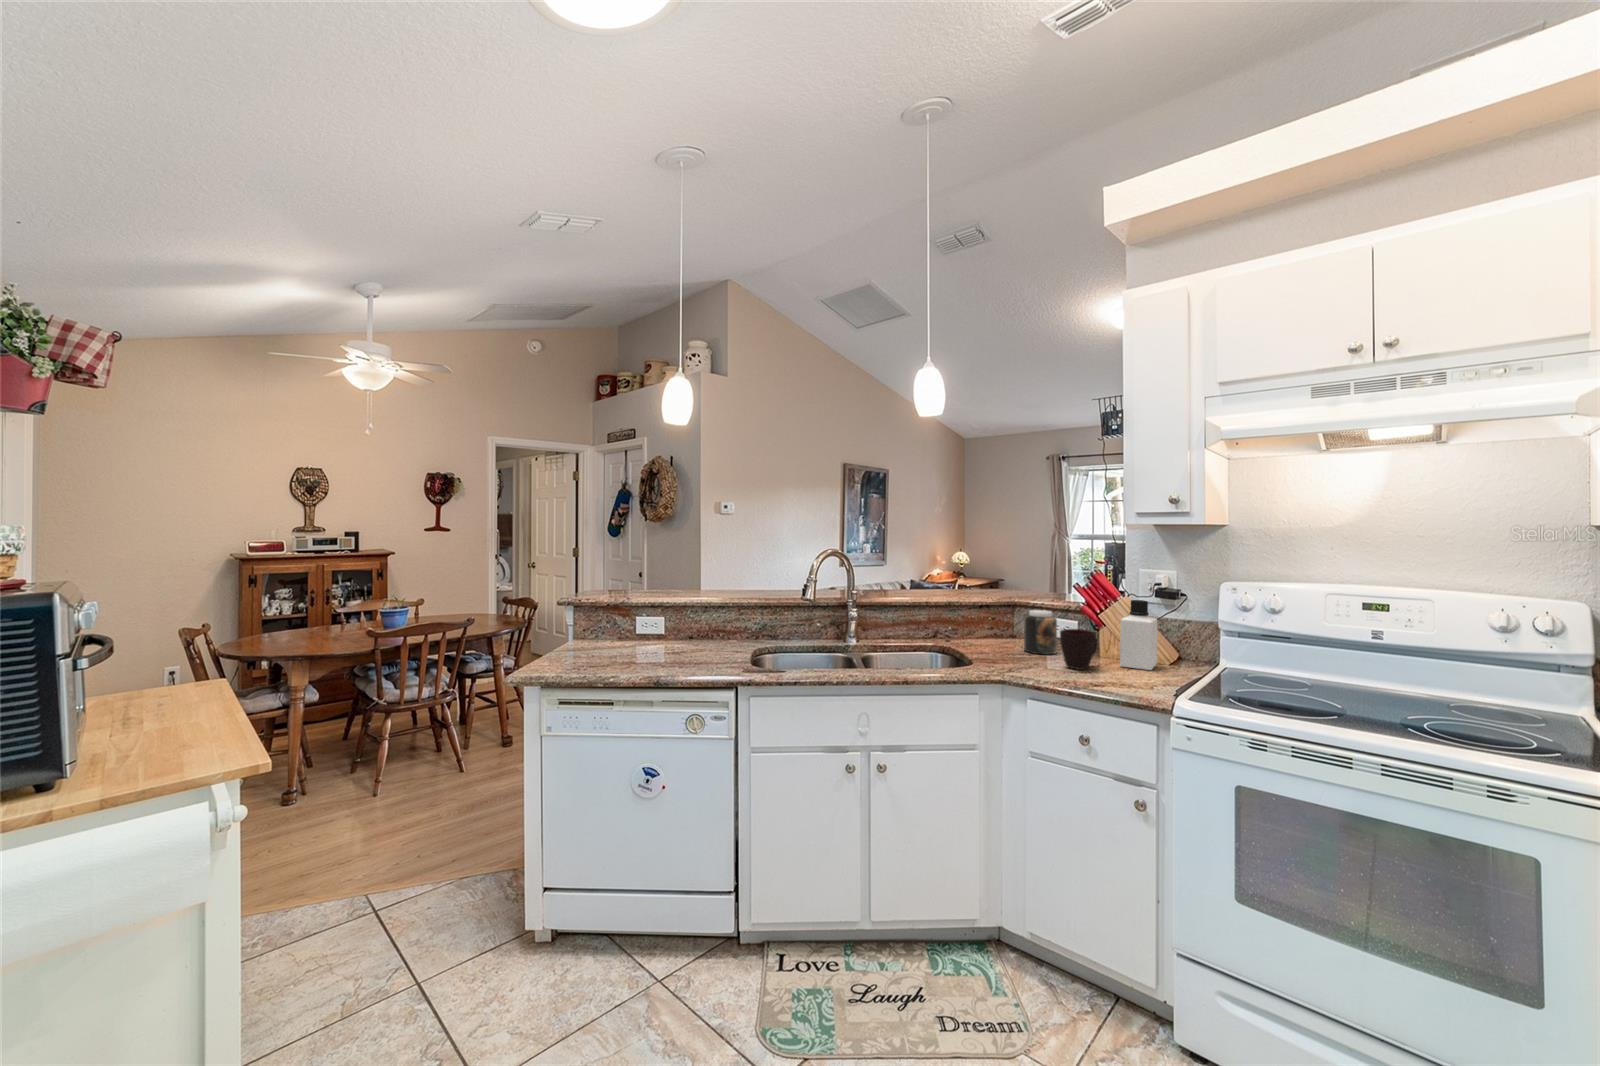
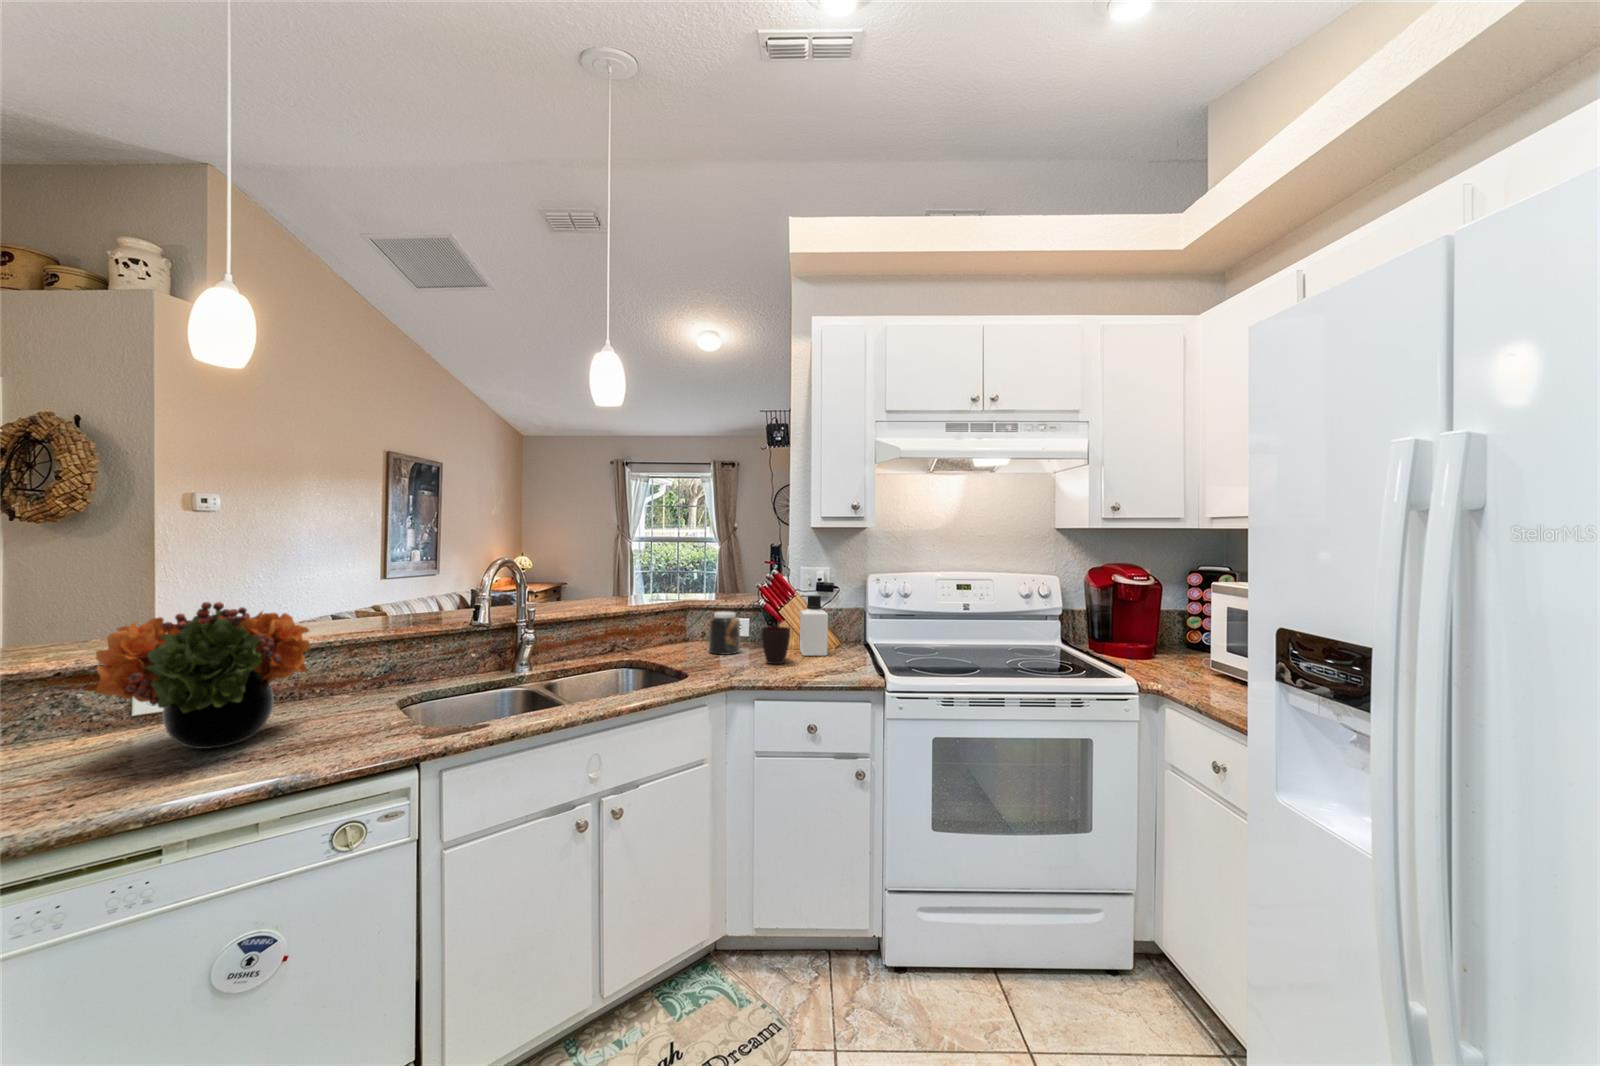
flower arrangement: none [604,571,703,658] -> present [96,602,310,749]

